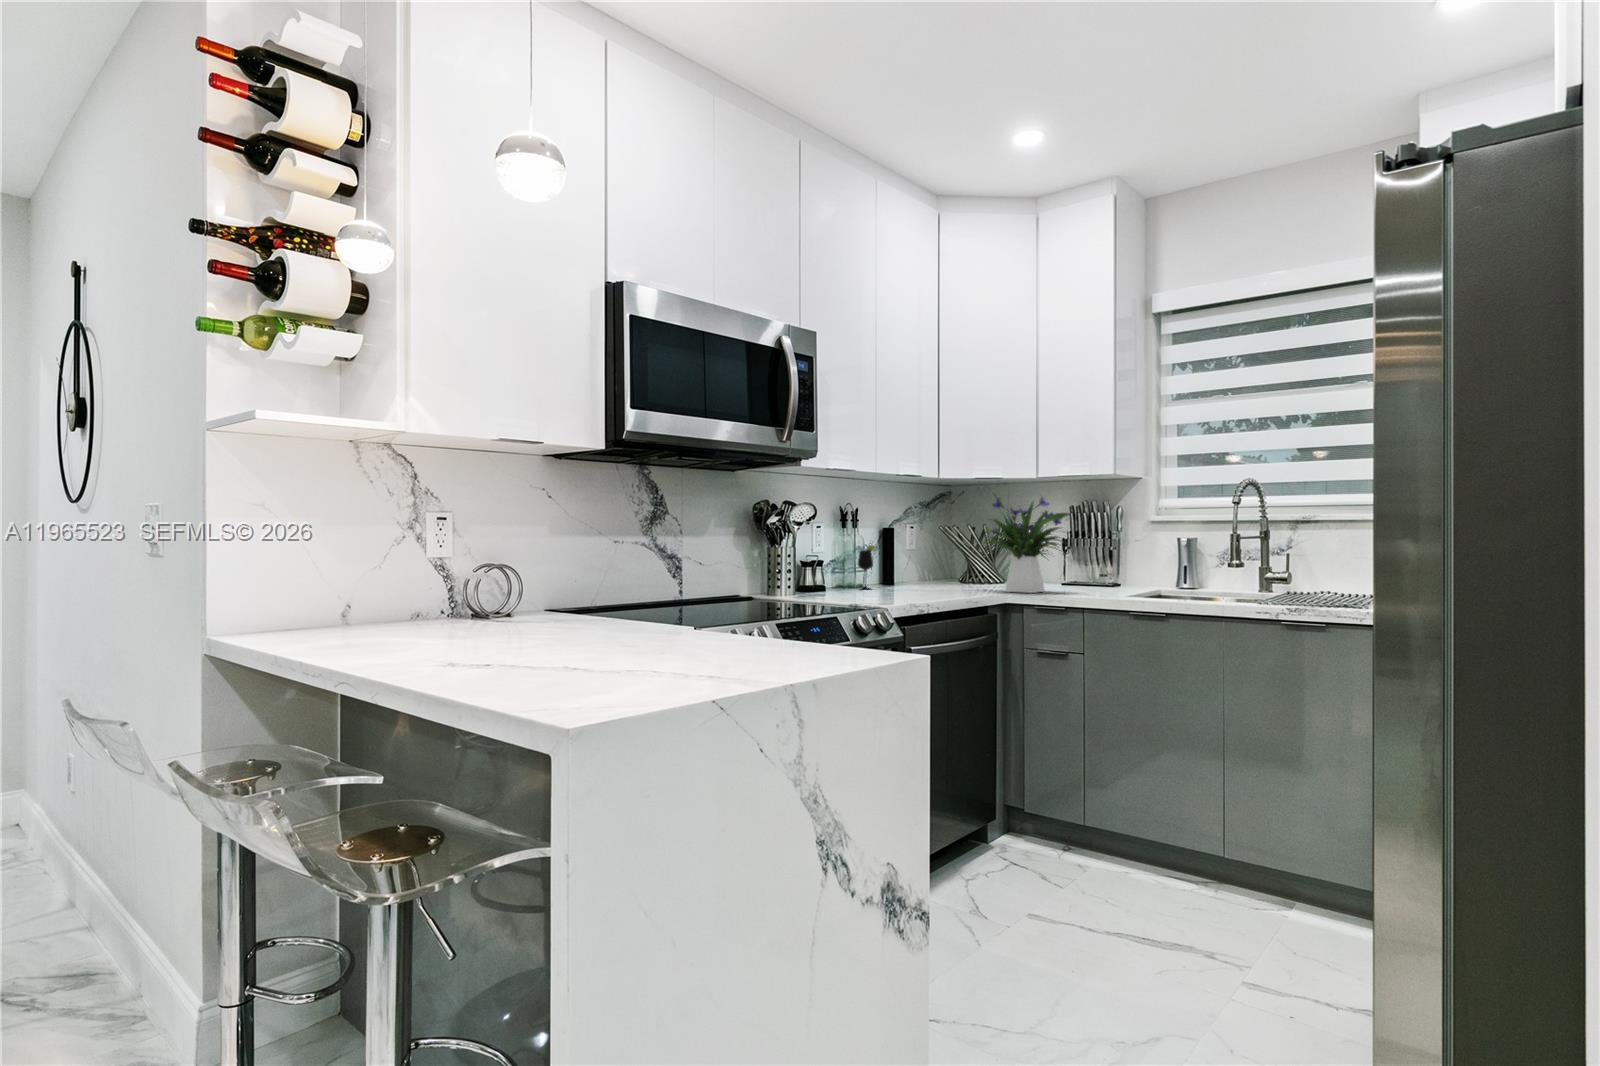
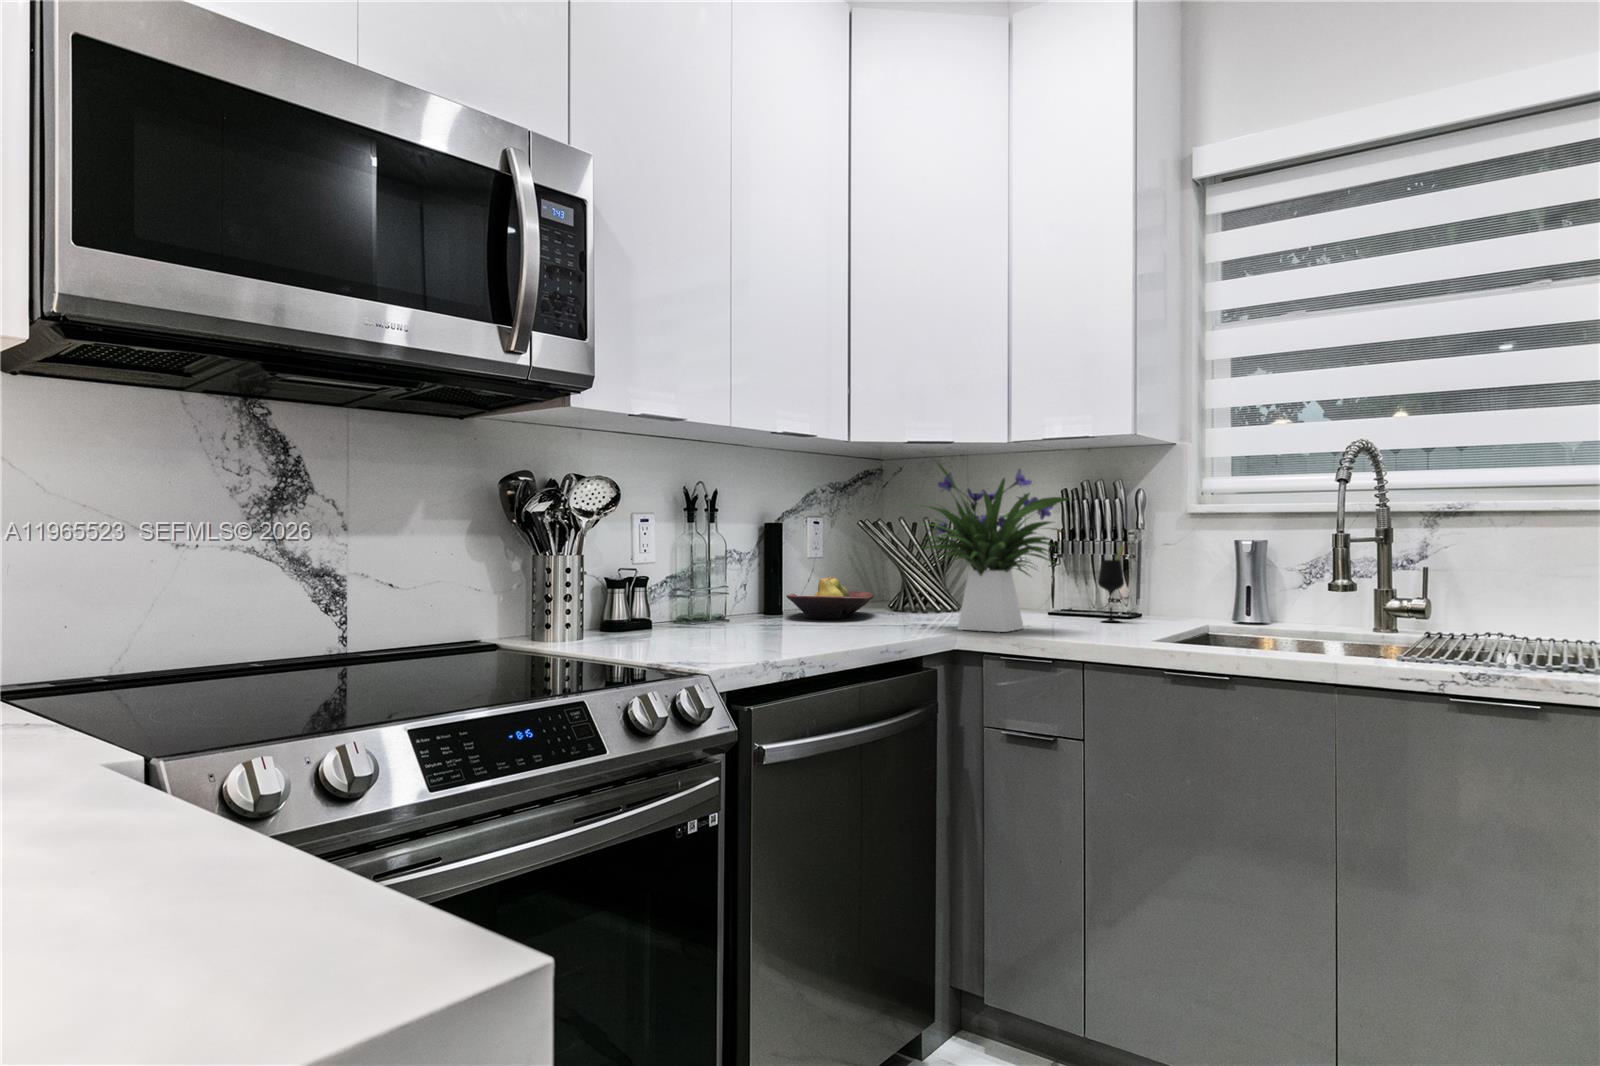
wine glass: present [858,543,876,589] -> present [1098,546,1125,622]
fruit bowl: none [896,562,950,587] -> present [786,577,874,619]

